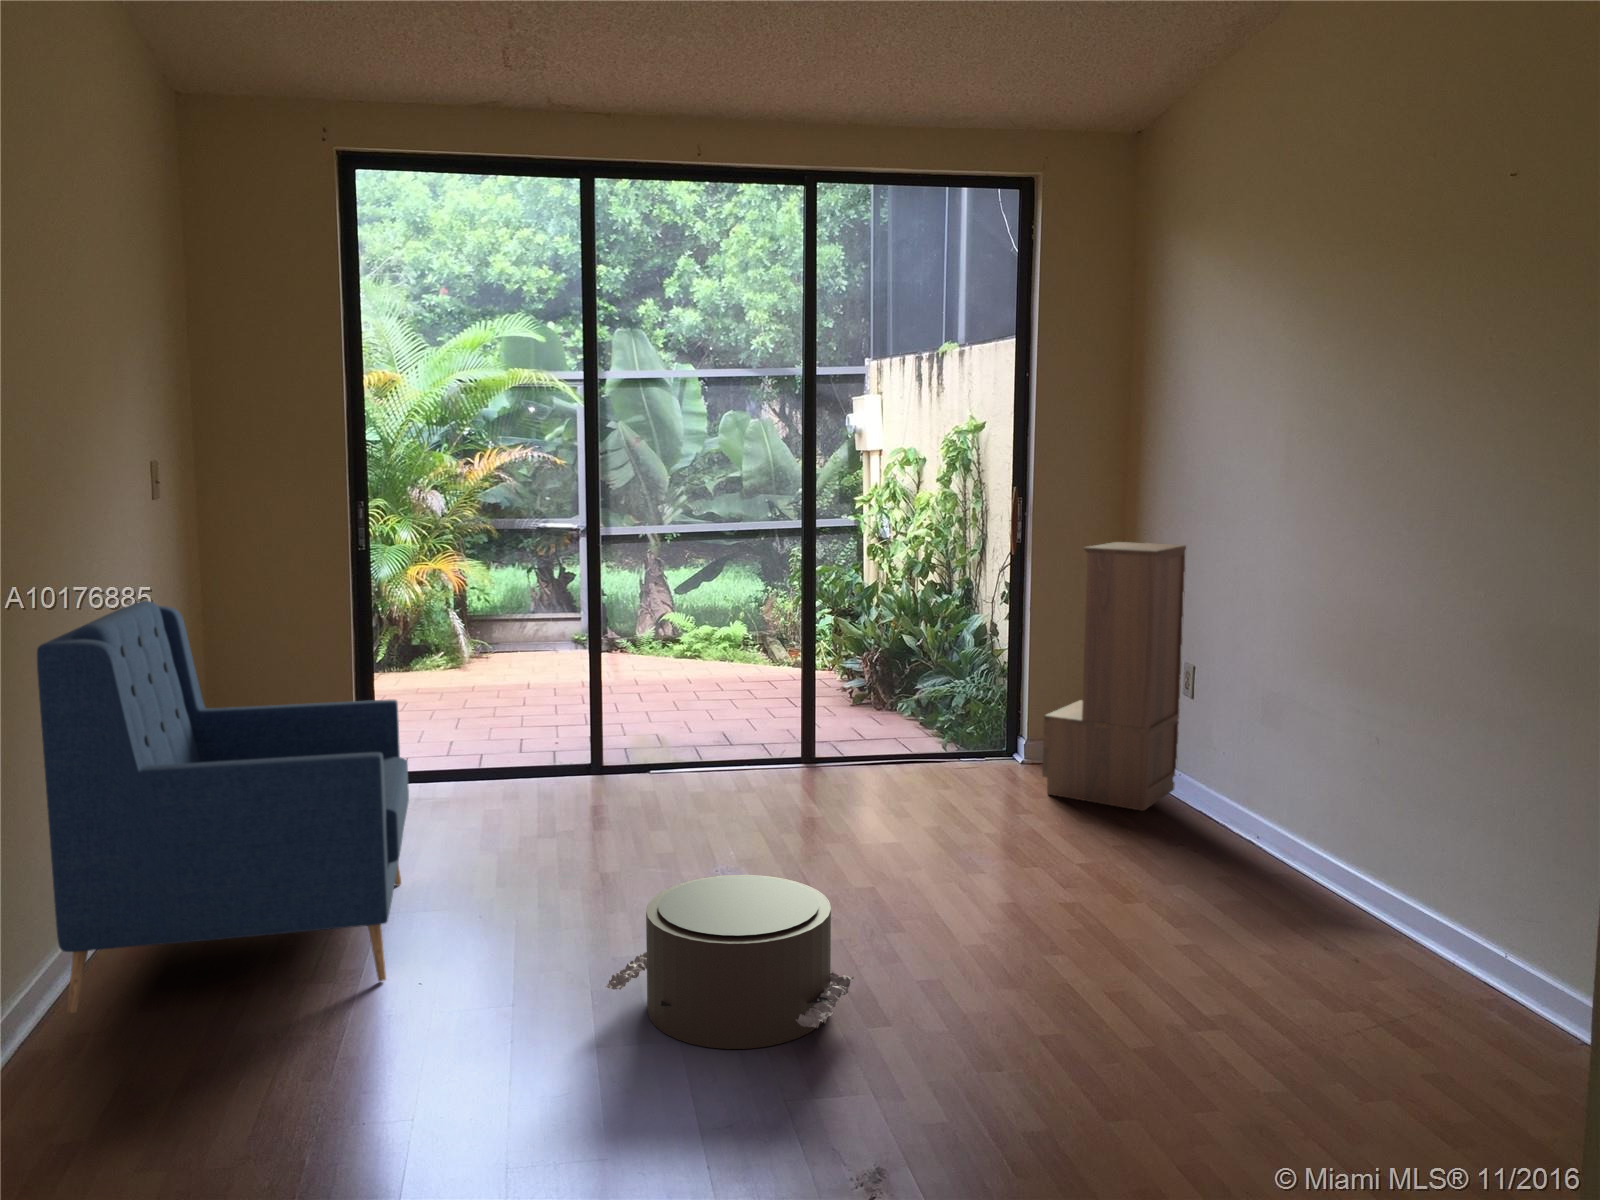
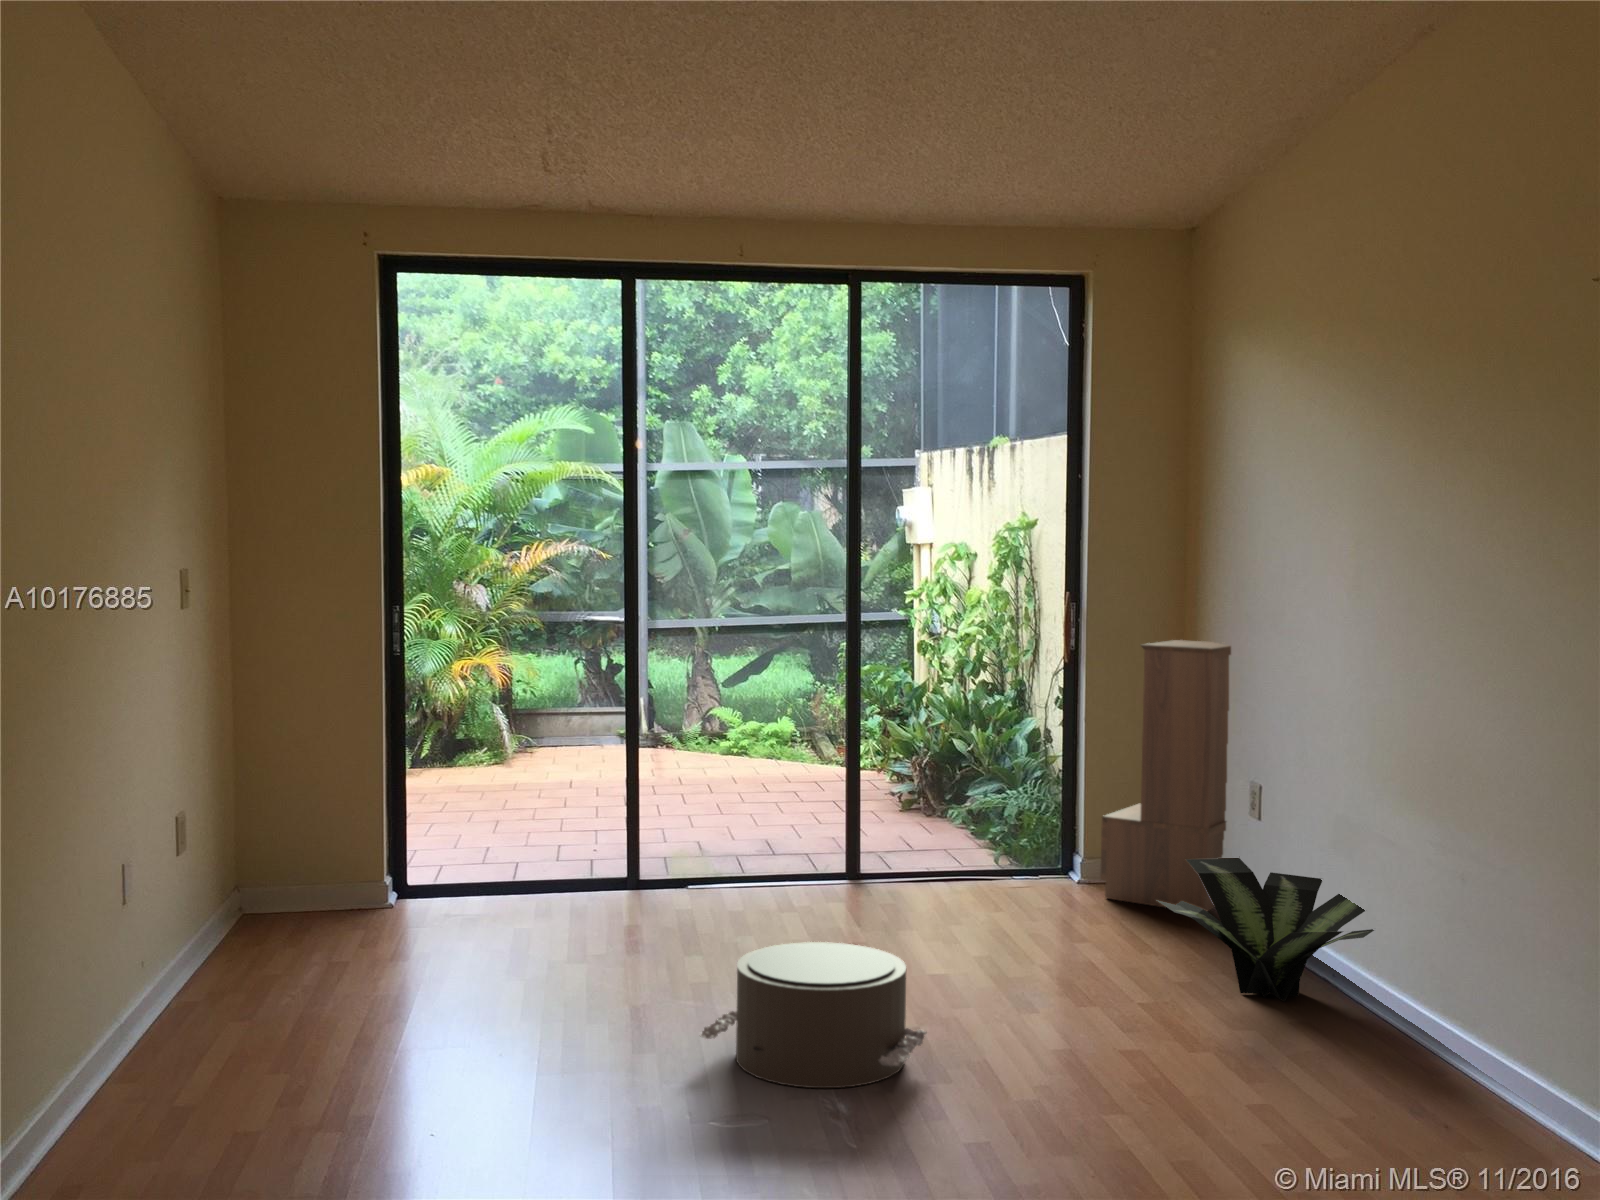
armchair: present [37,601,409,1013] -> none [197,682,498,1057]
potted plant: none [1099,765,1367,921] -> present [1156,858,1374,1002]

